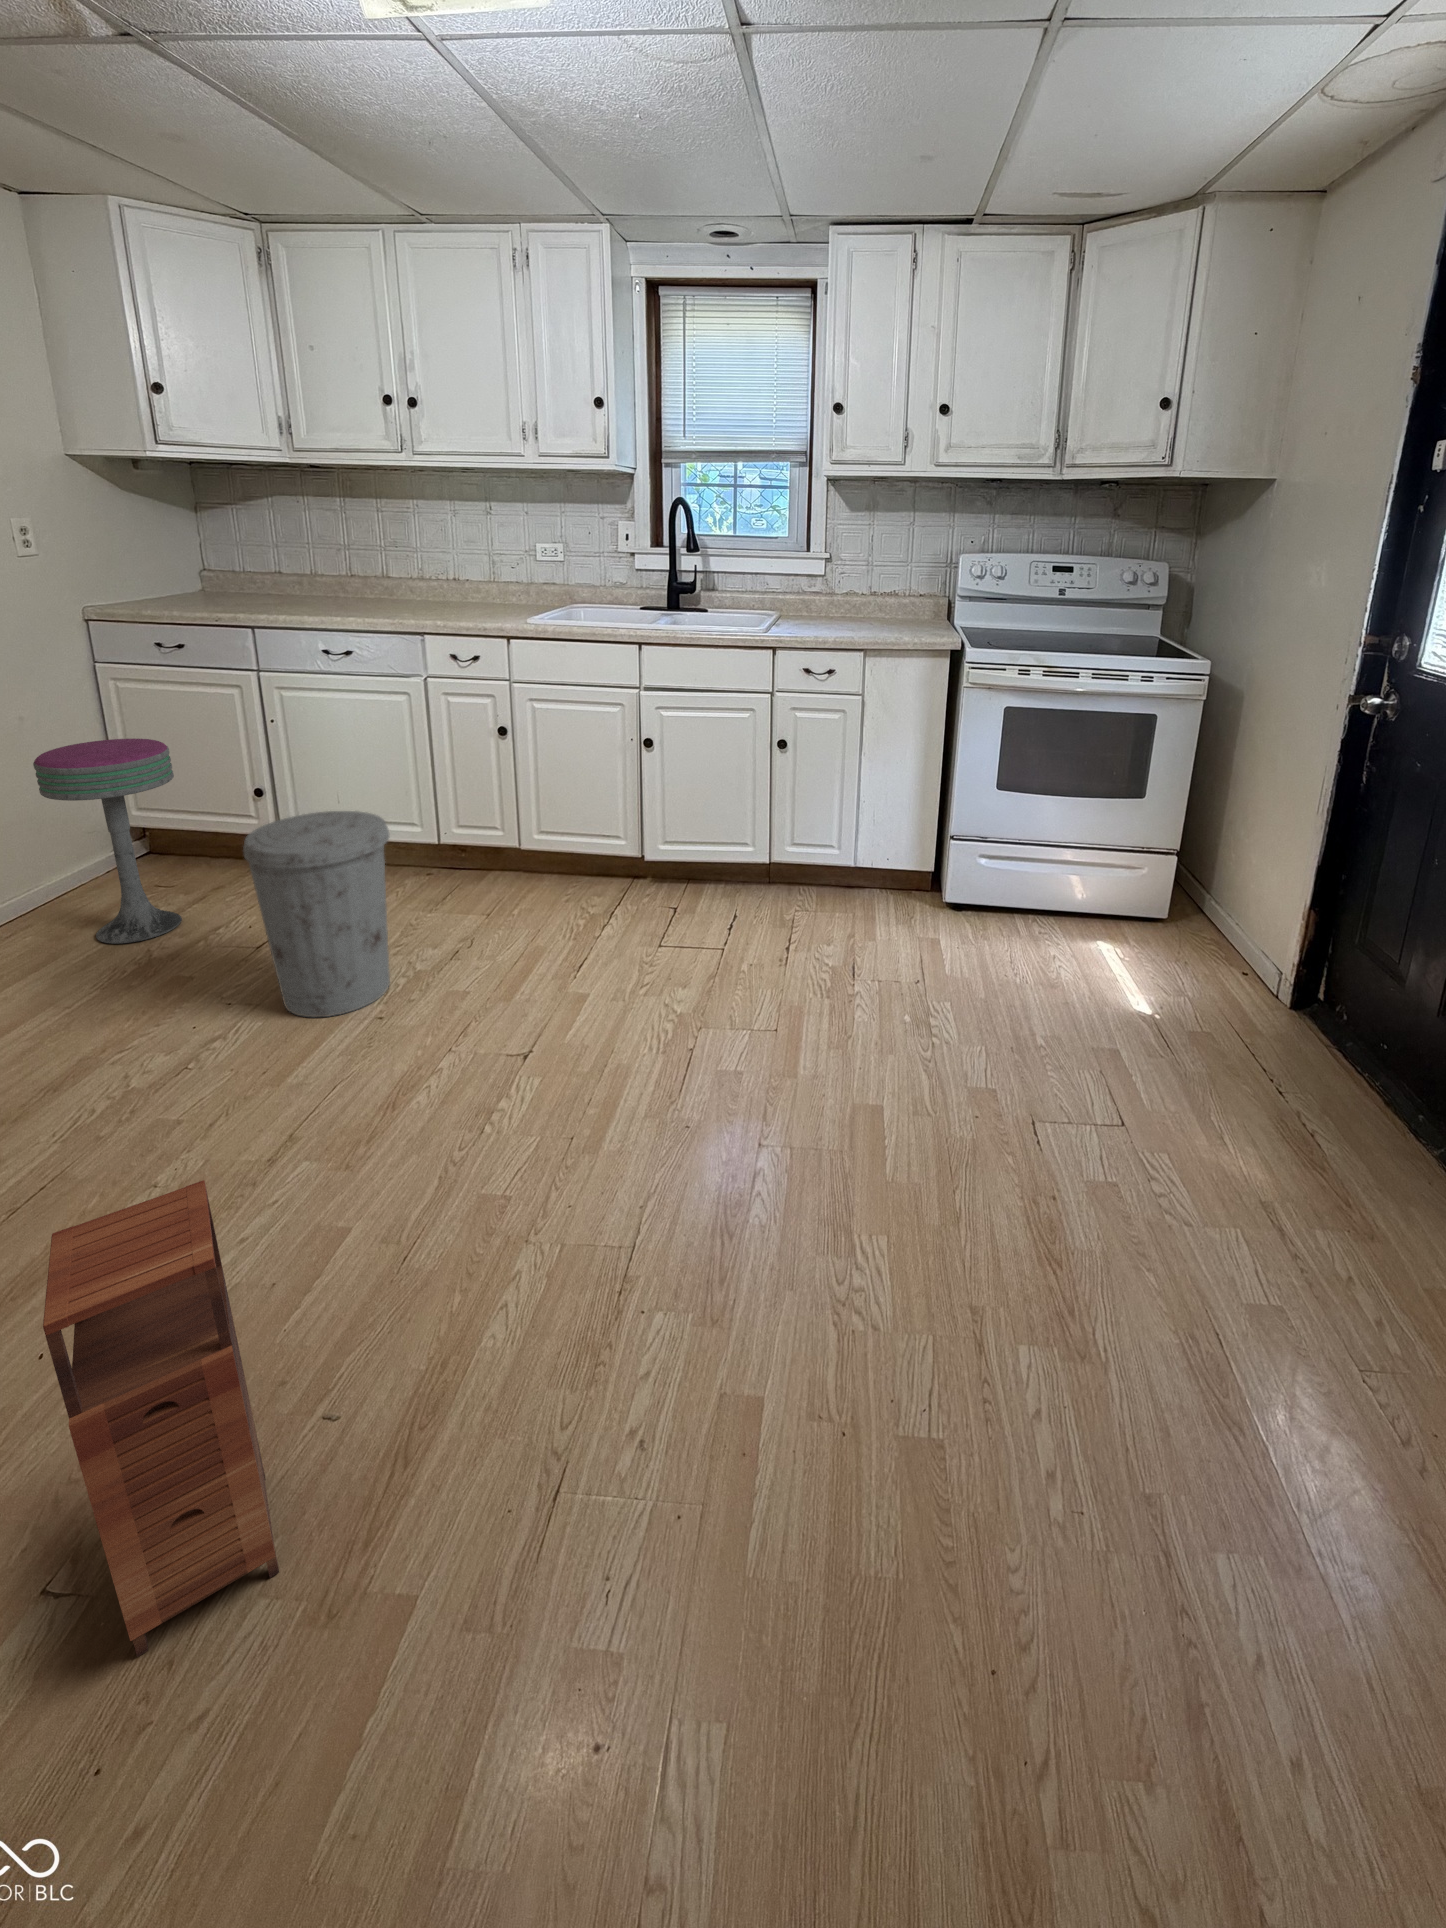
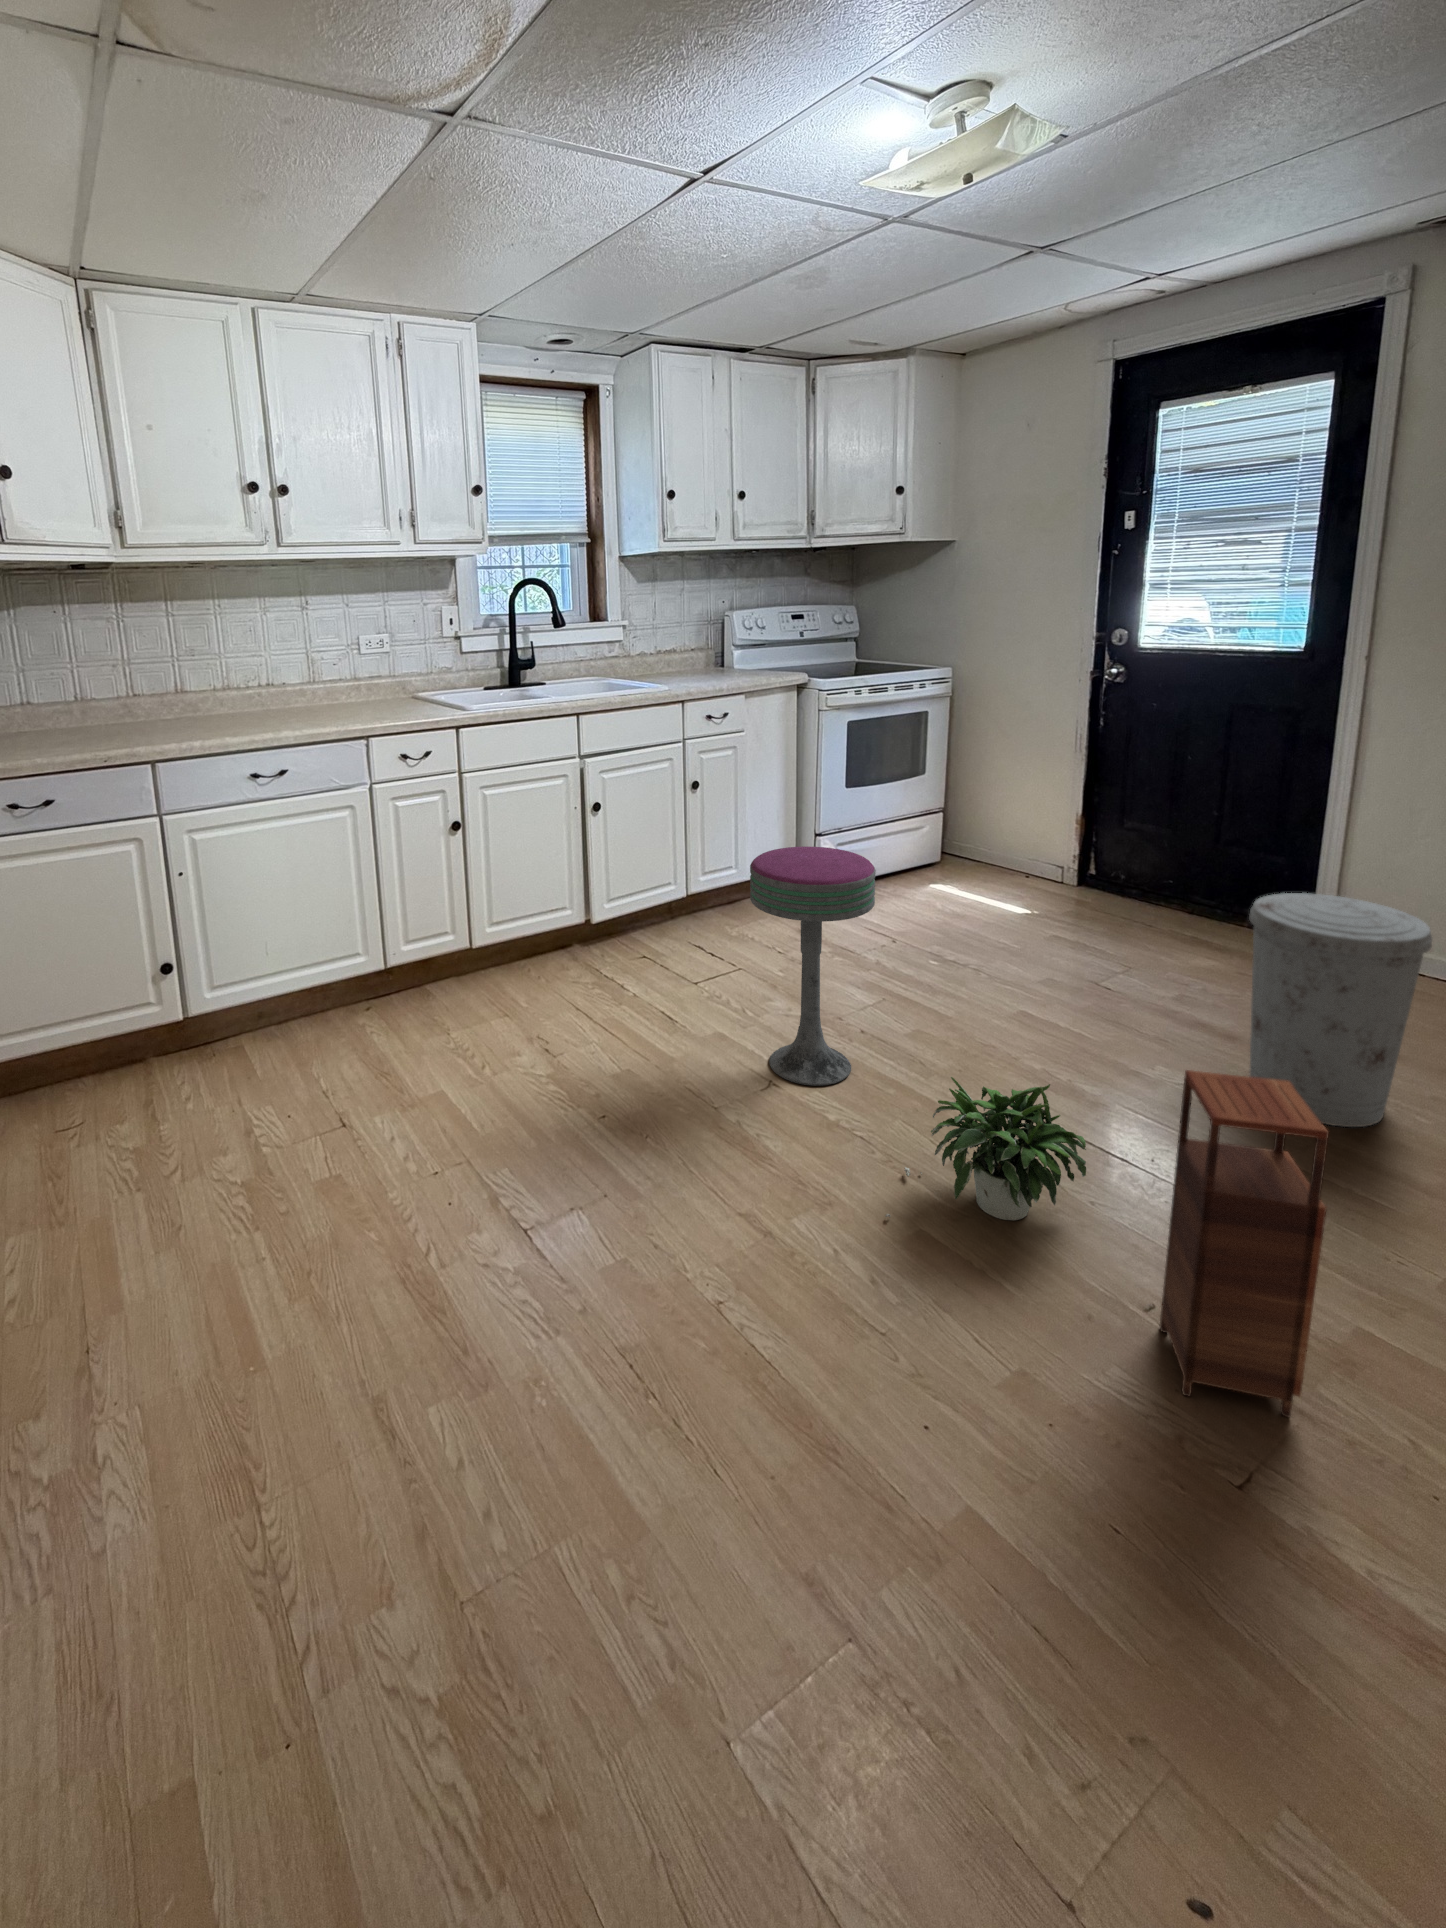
bar stool: present [33,739,182,944] -> present [750,847,876,1086]
trash can: present [243,811,390,1017] -> present [1249,893,1432,1127]
potted plant: none [317,1106,510,1292] -> present [885,1077,1086,1220]

